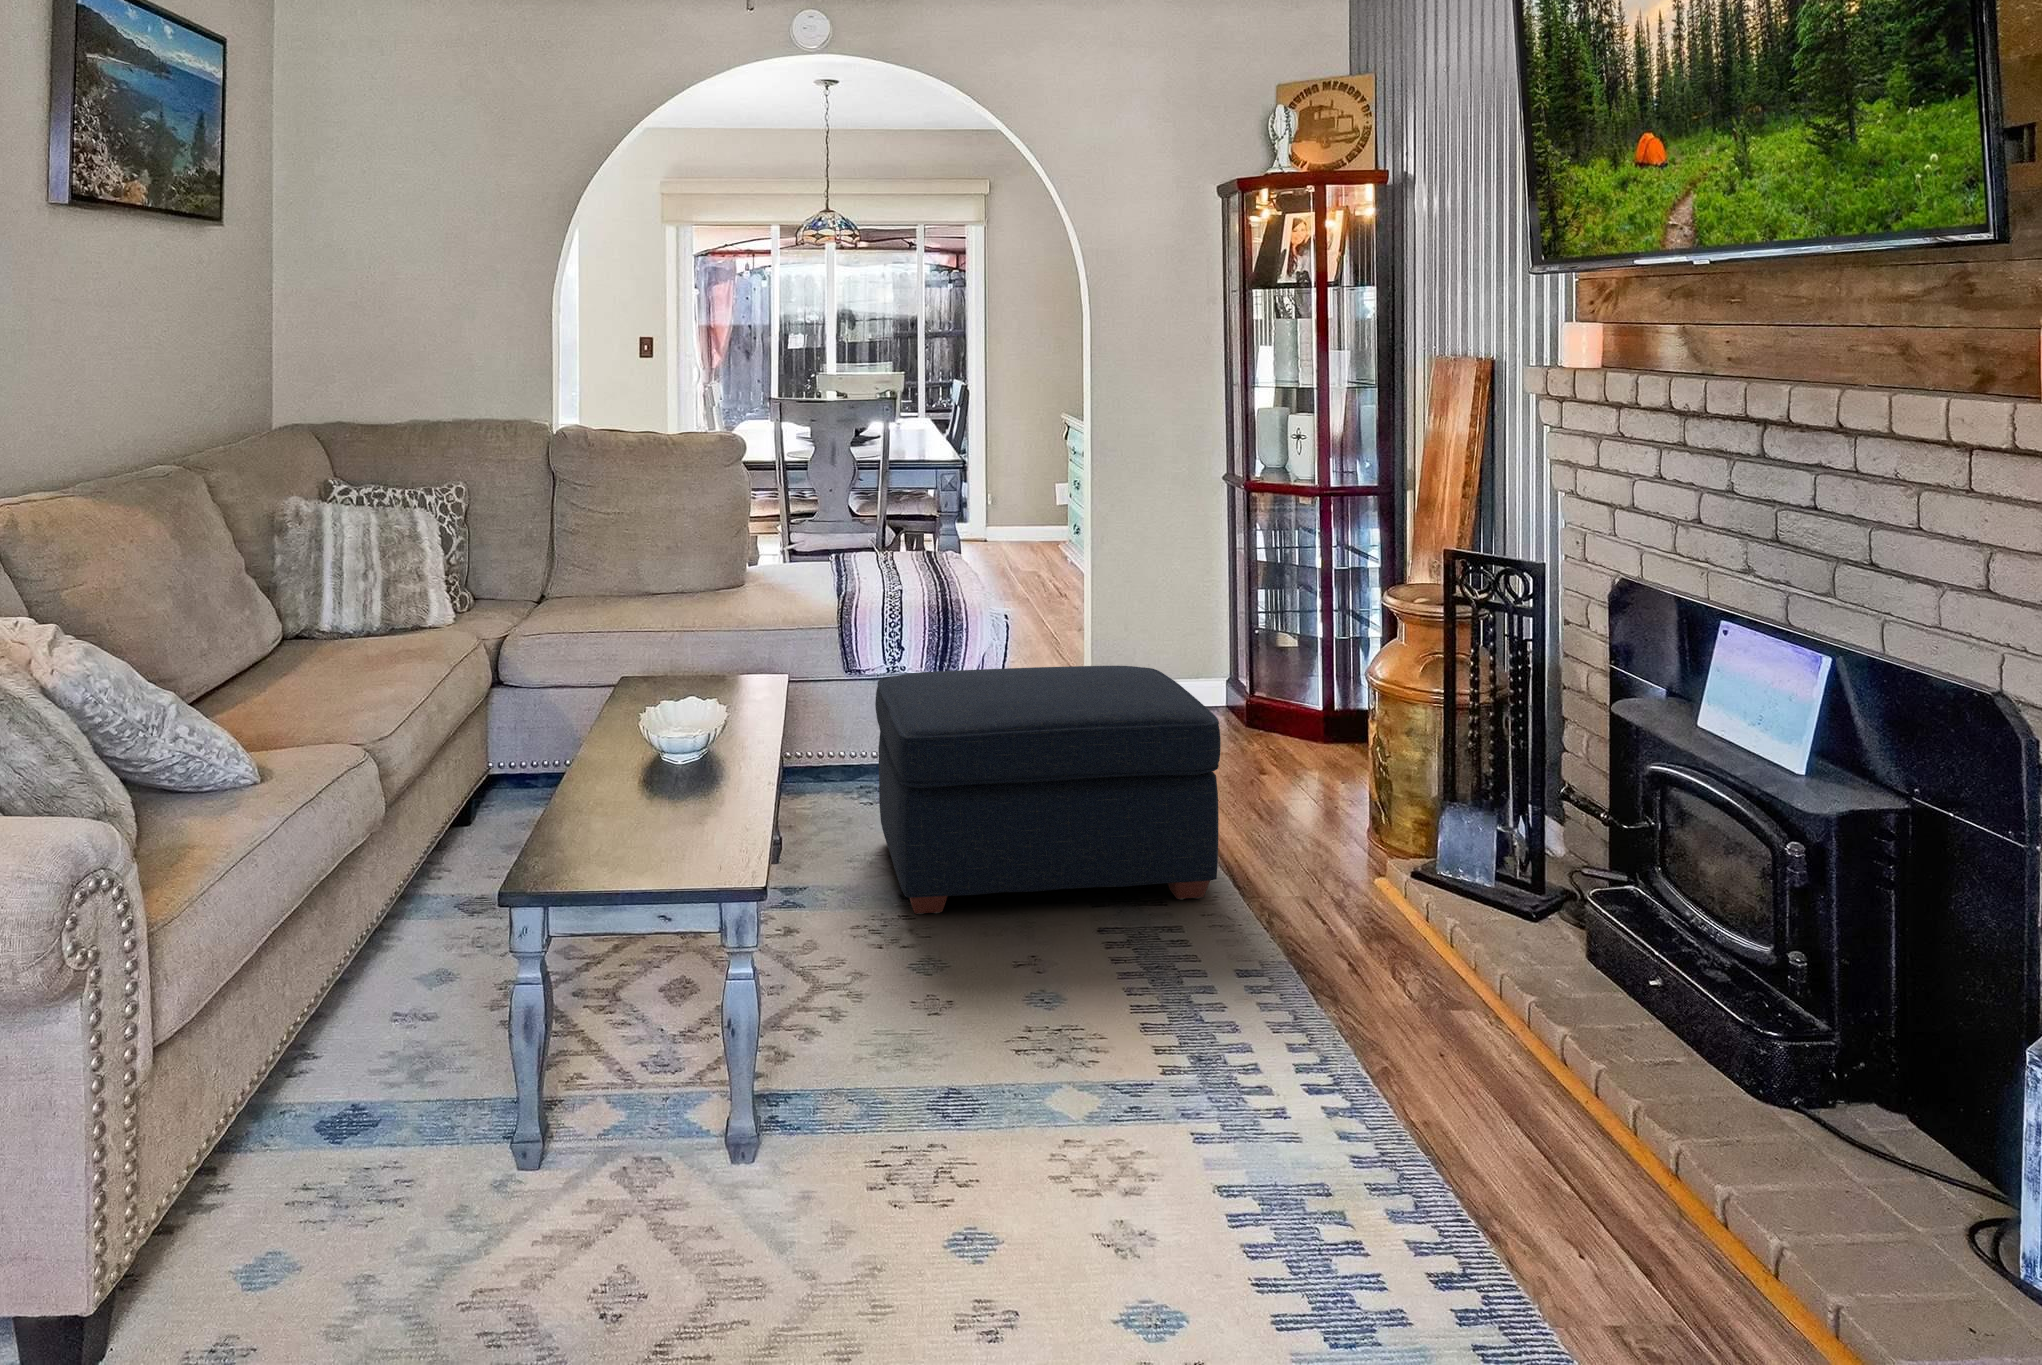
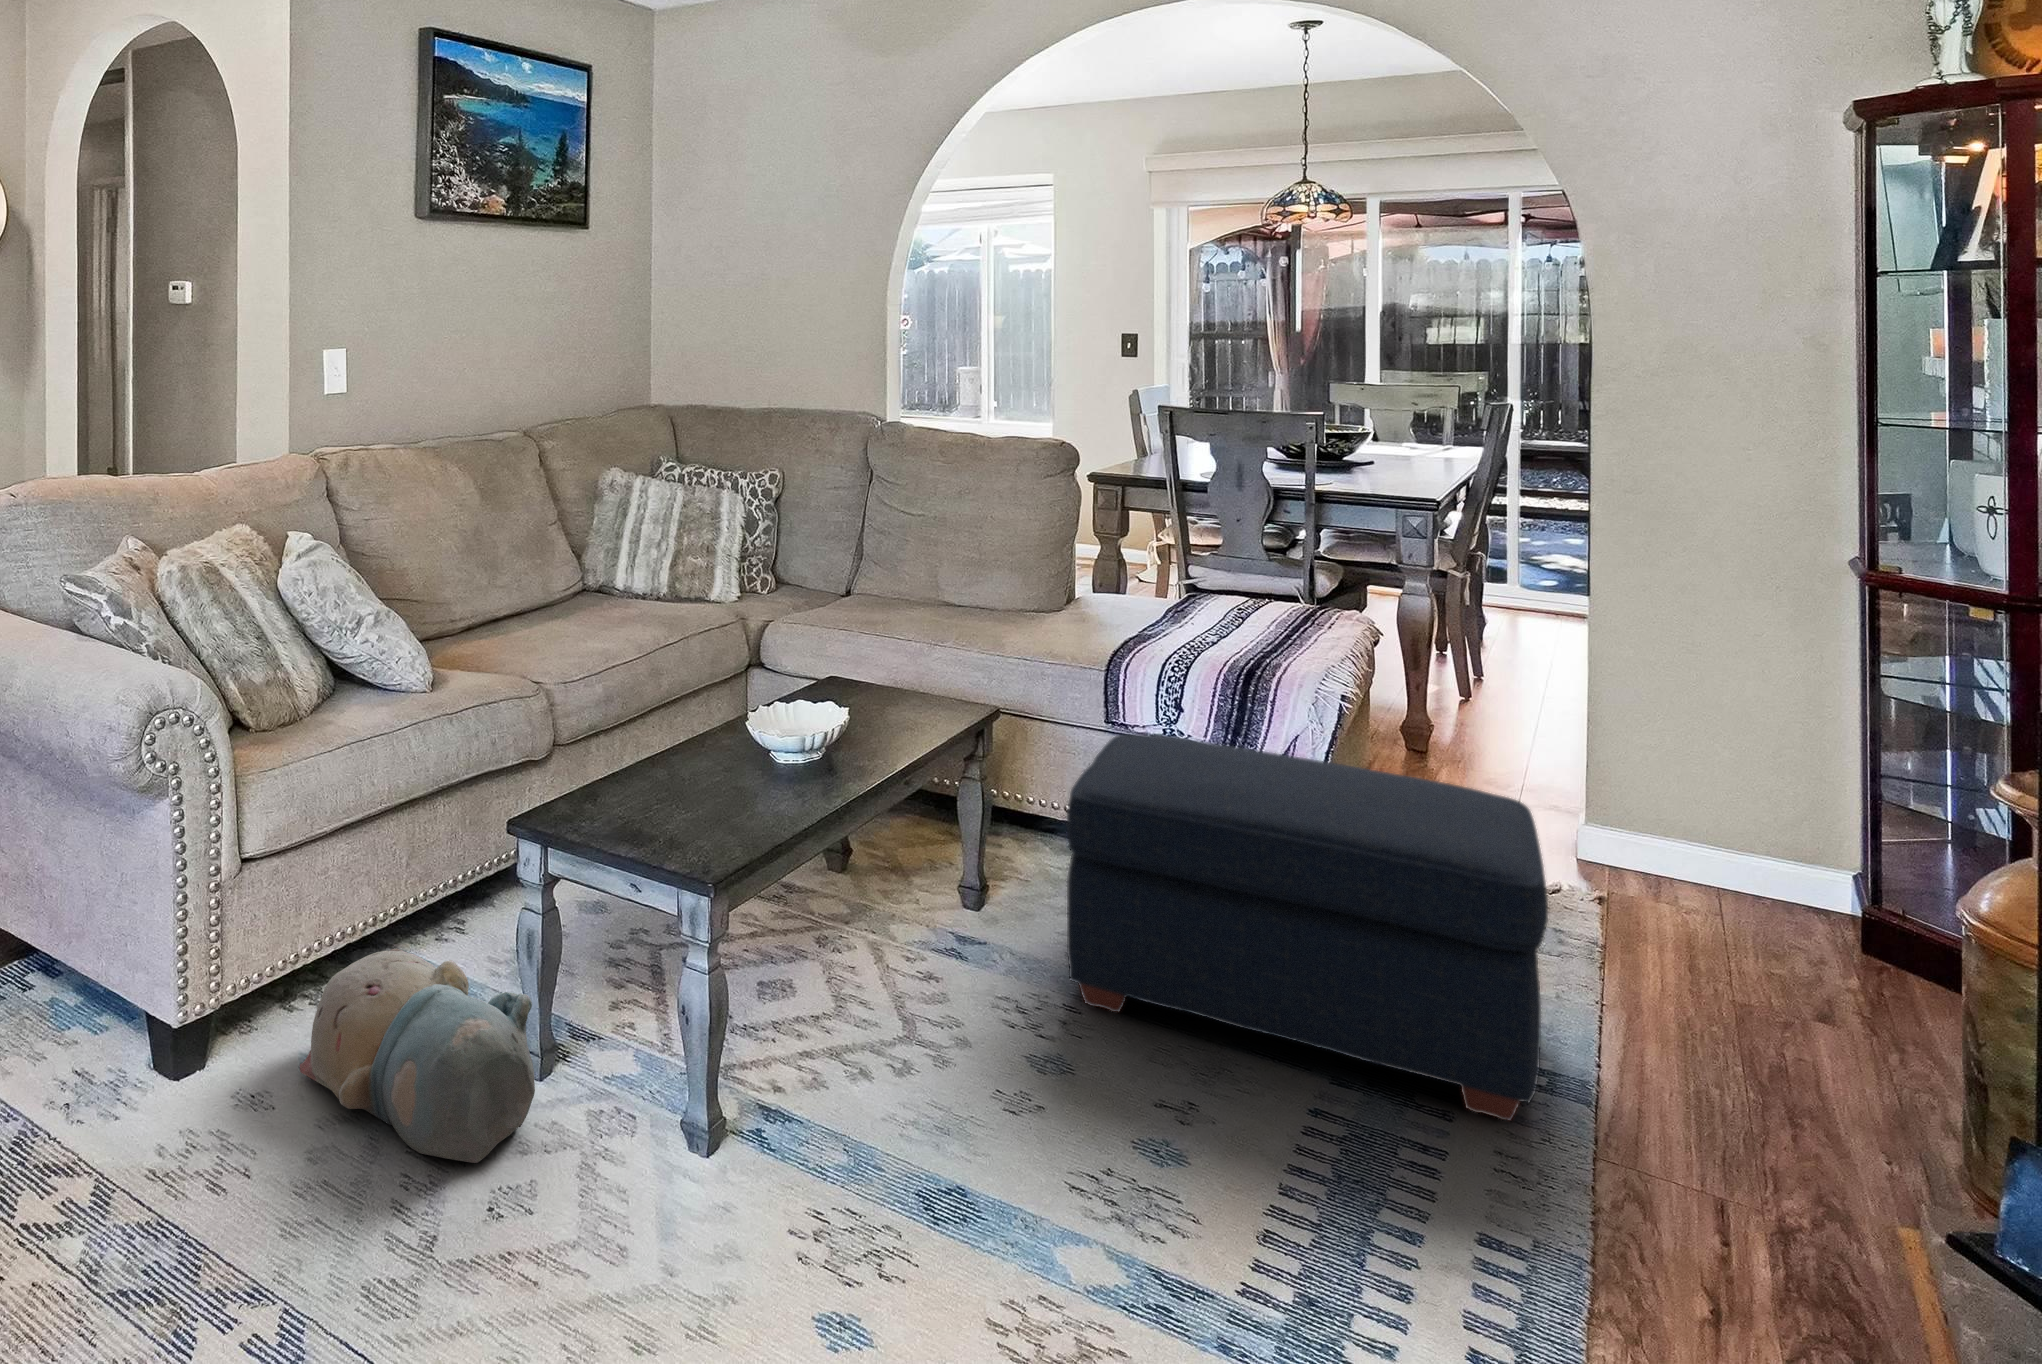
plush toy: none [275,1071,586,1283] -> present [300,948,535,1163]

